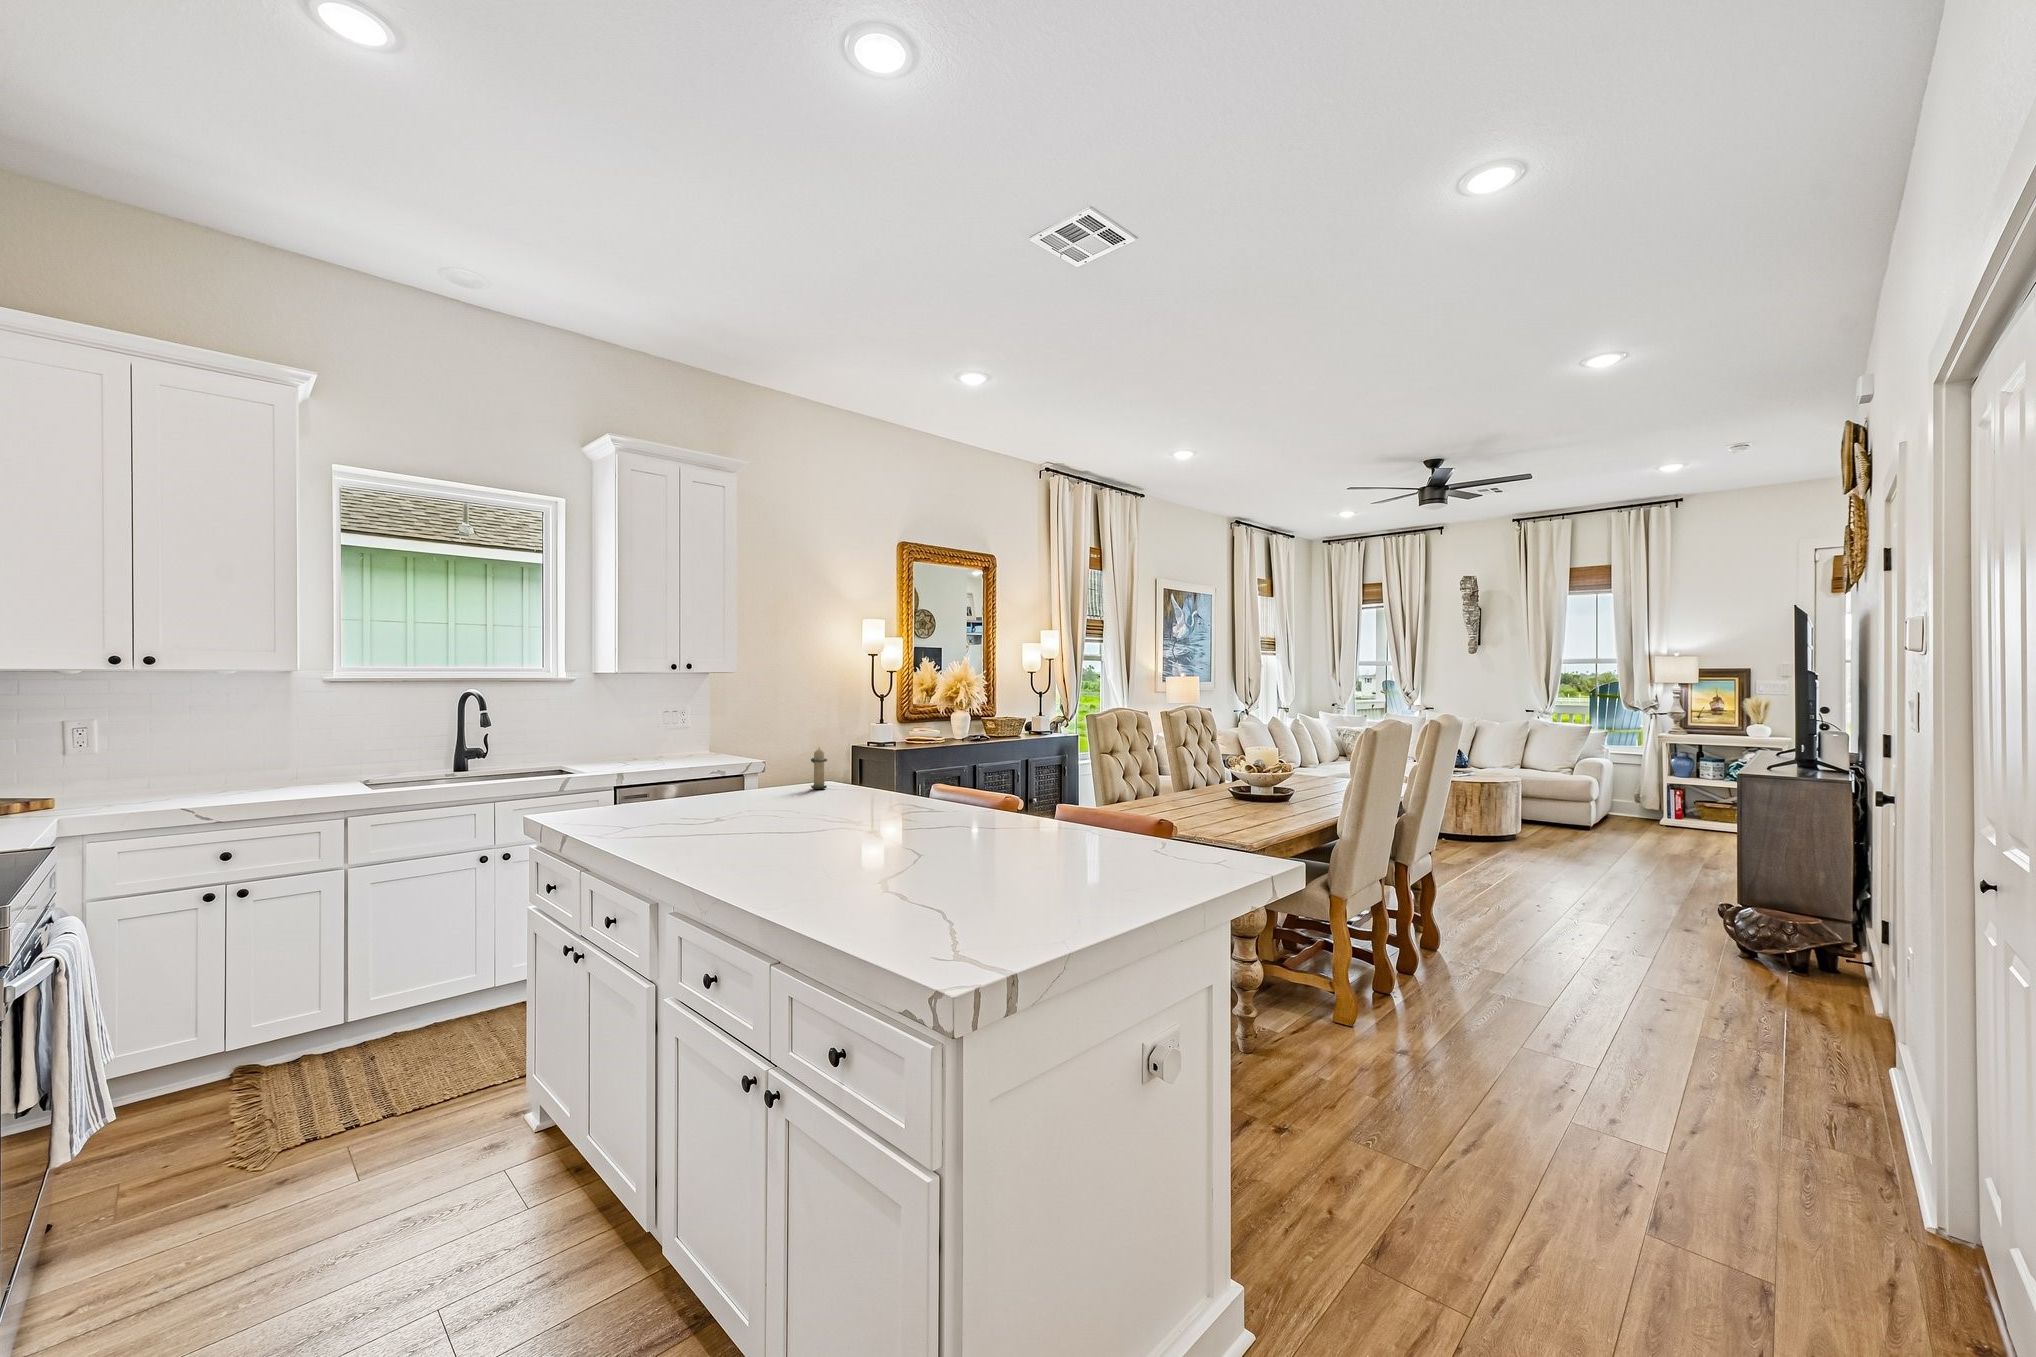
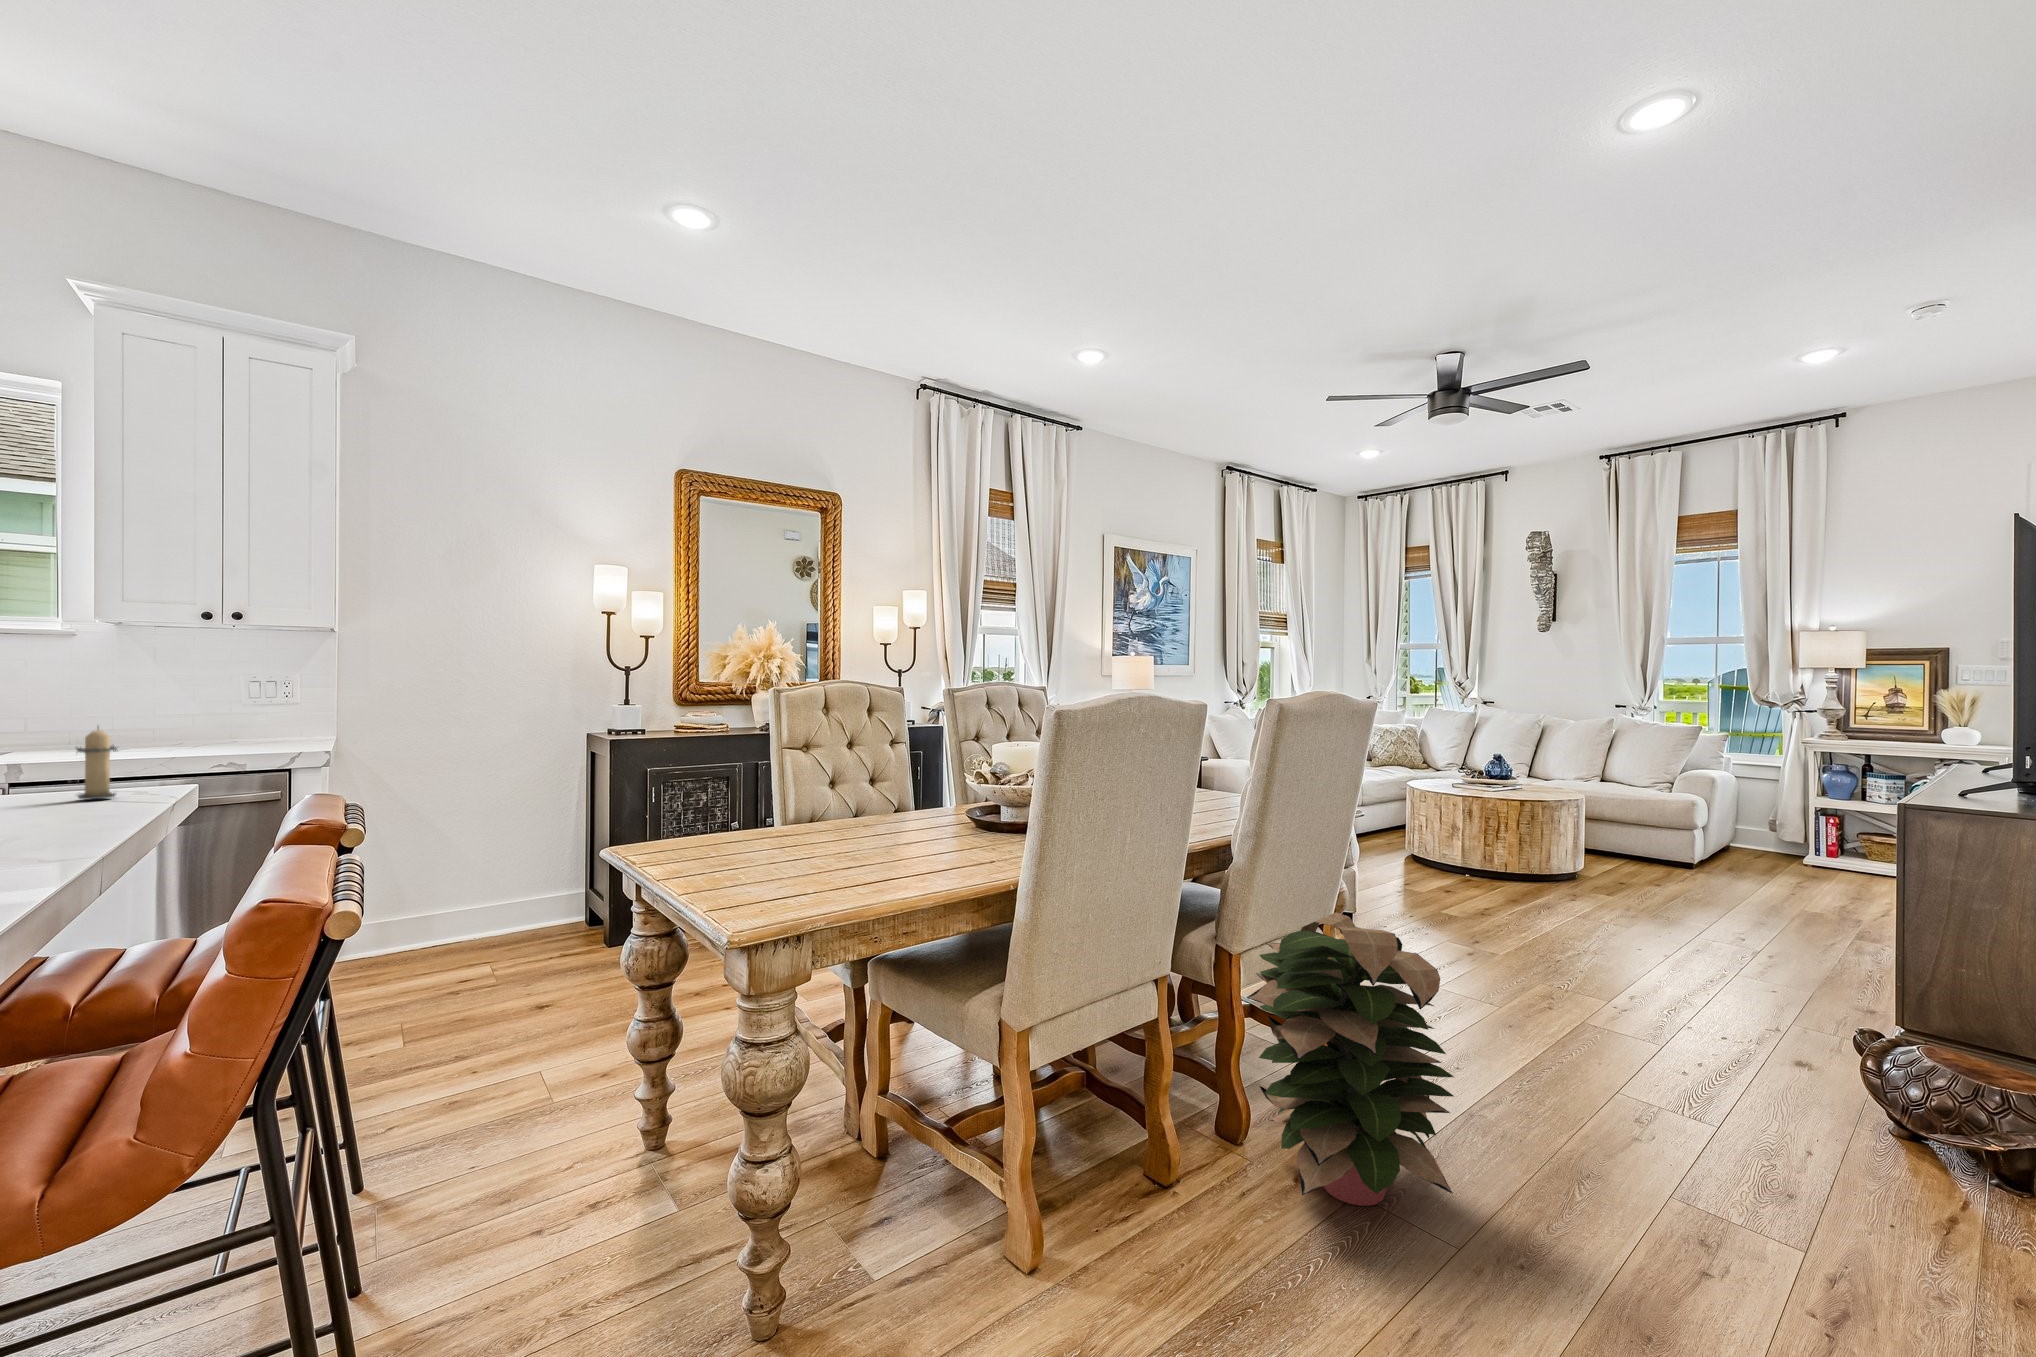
decorative plant: none [1414,840,1538,996] -> present [1247,912,1454,1206]

